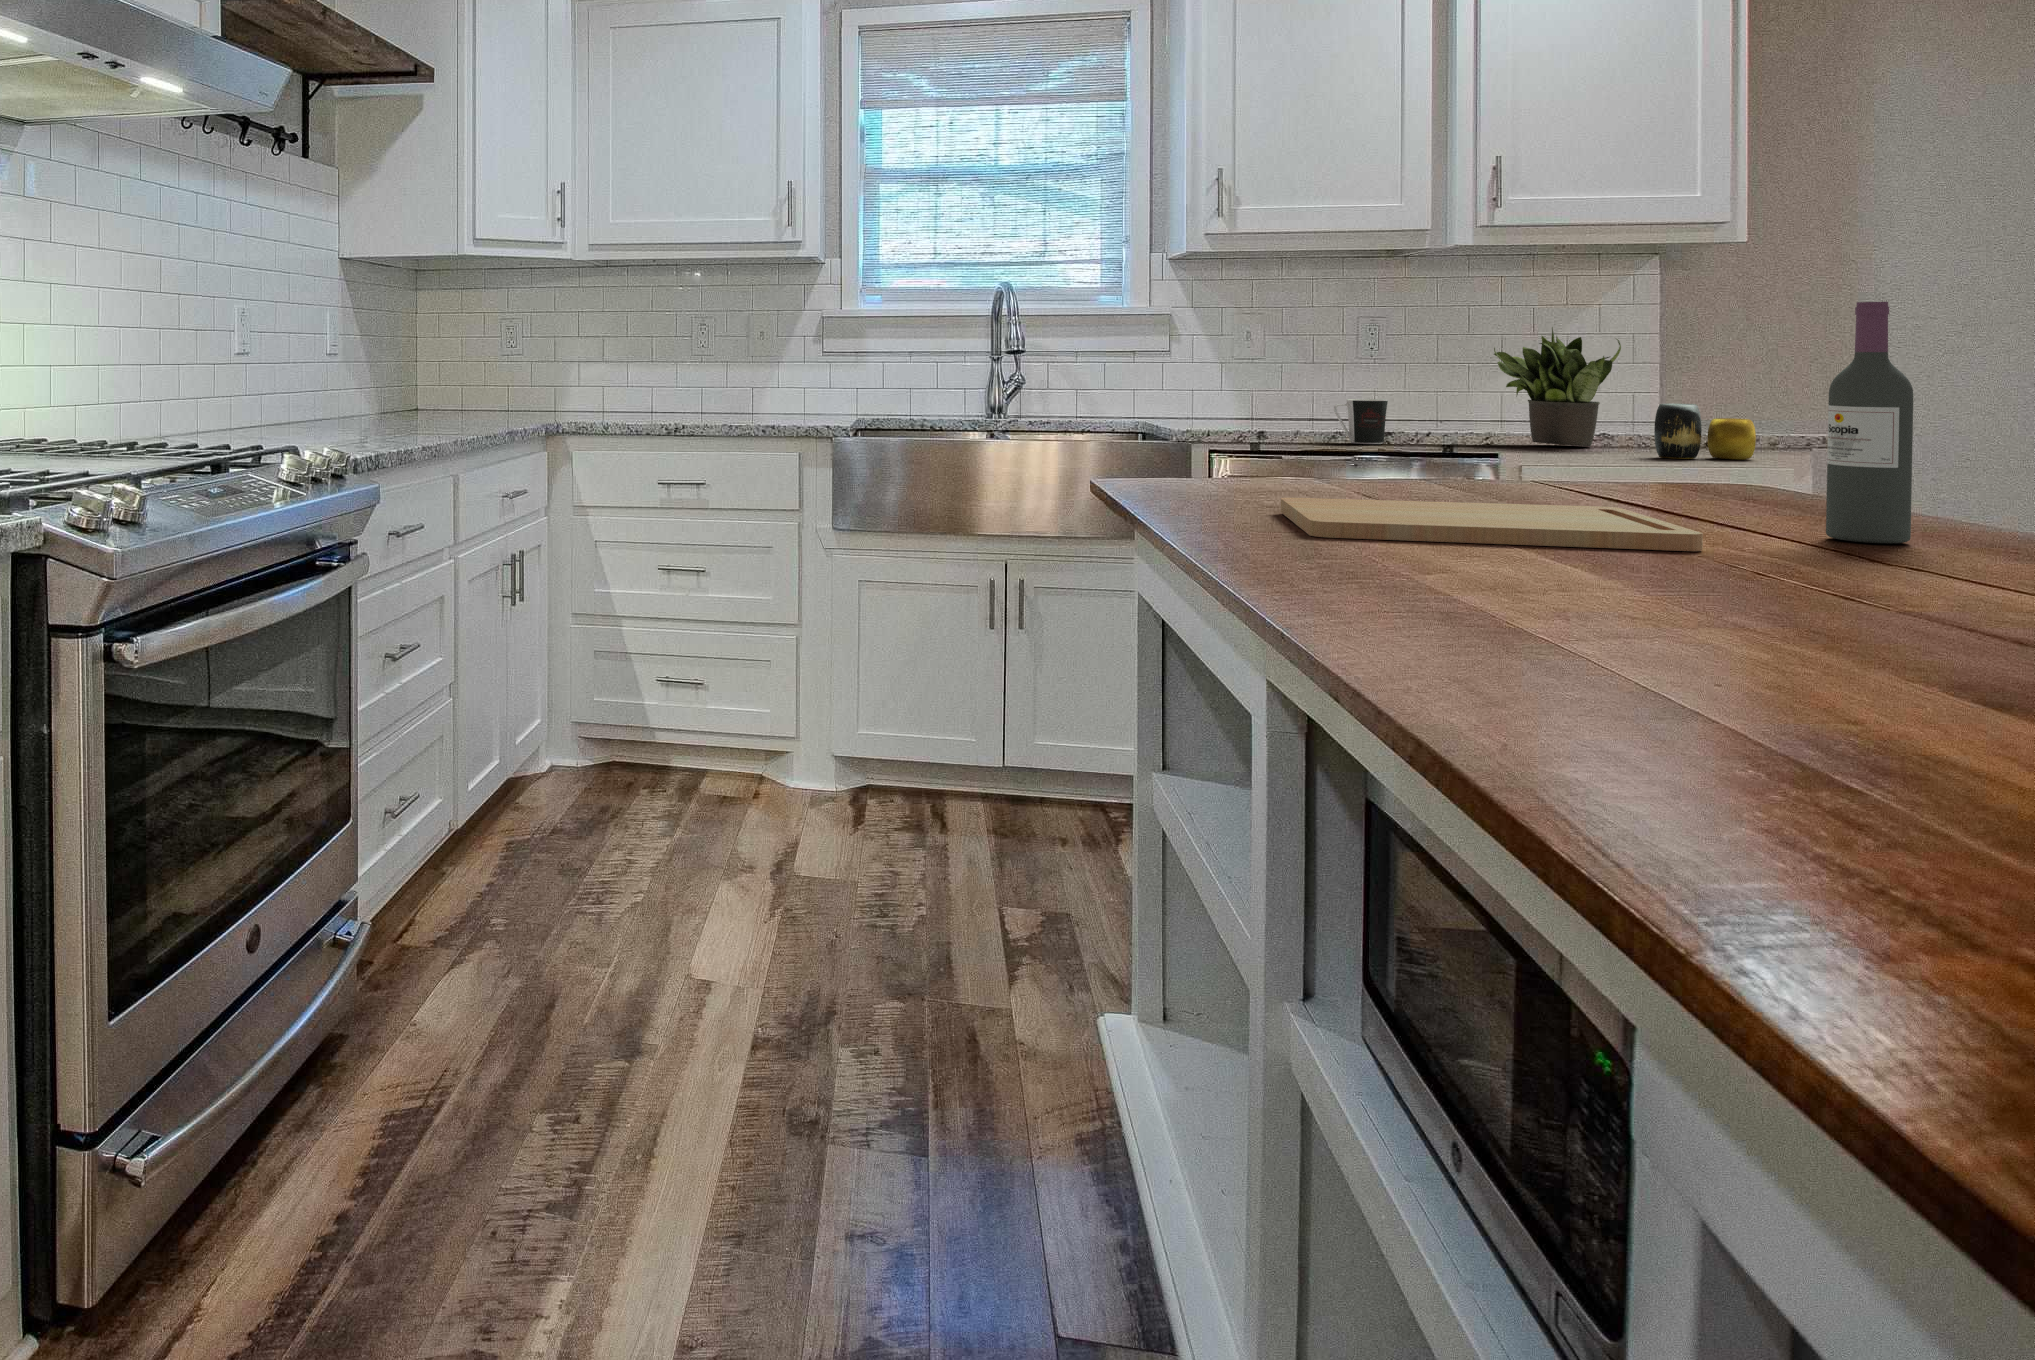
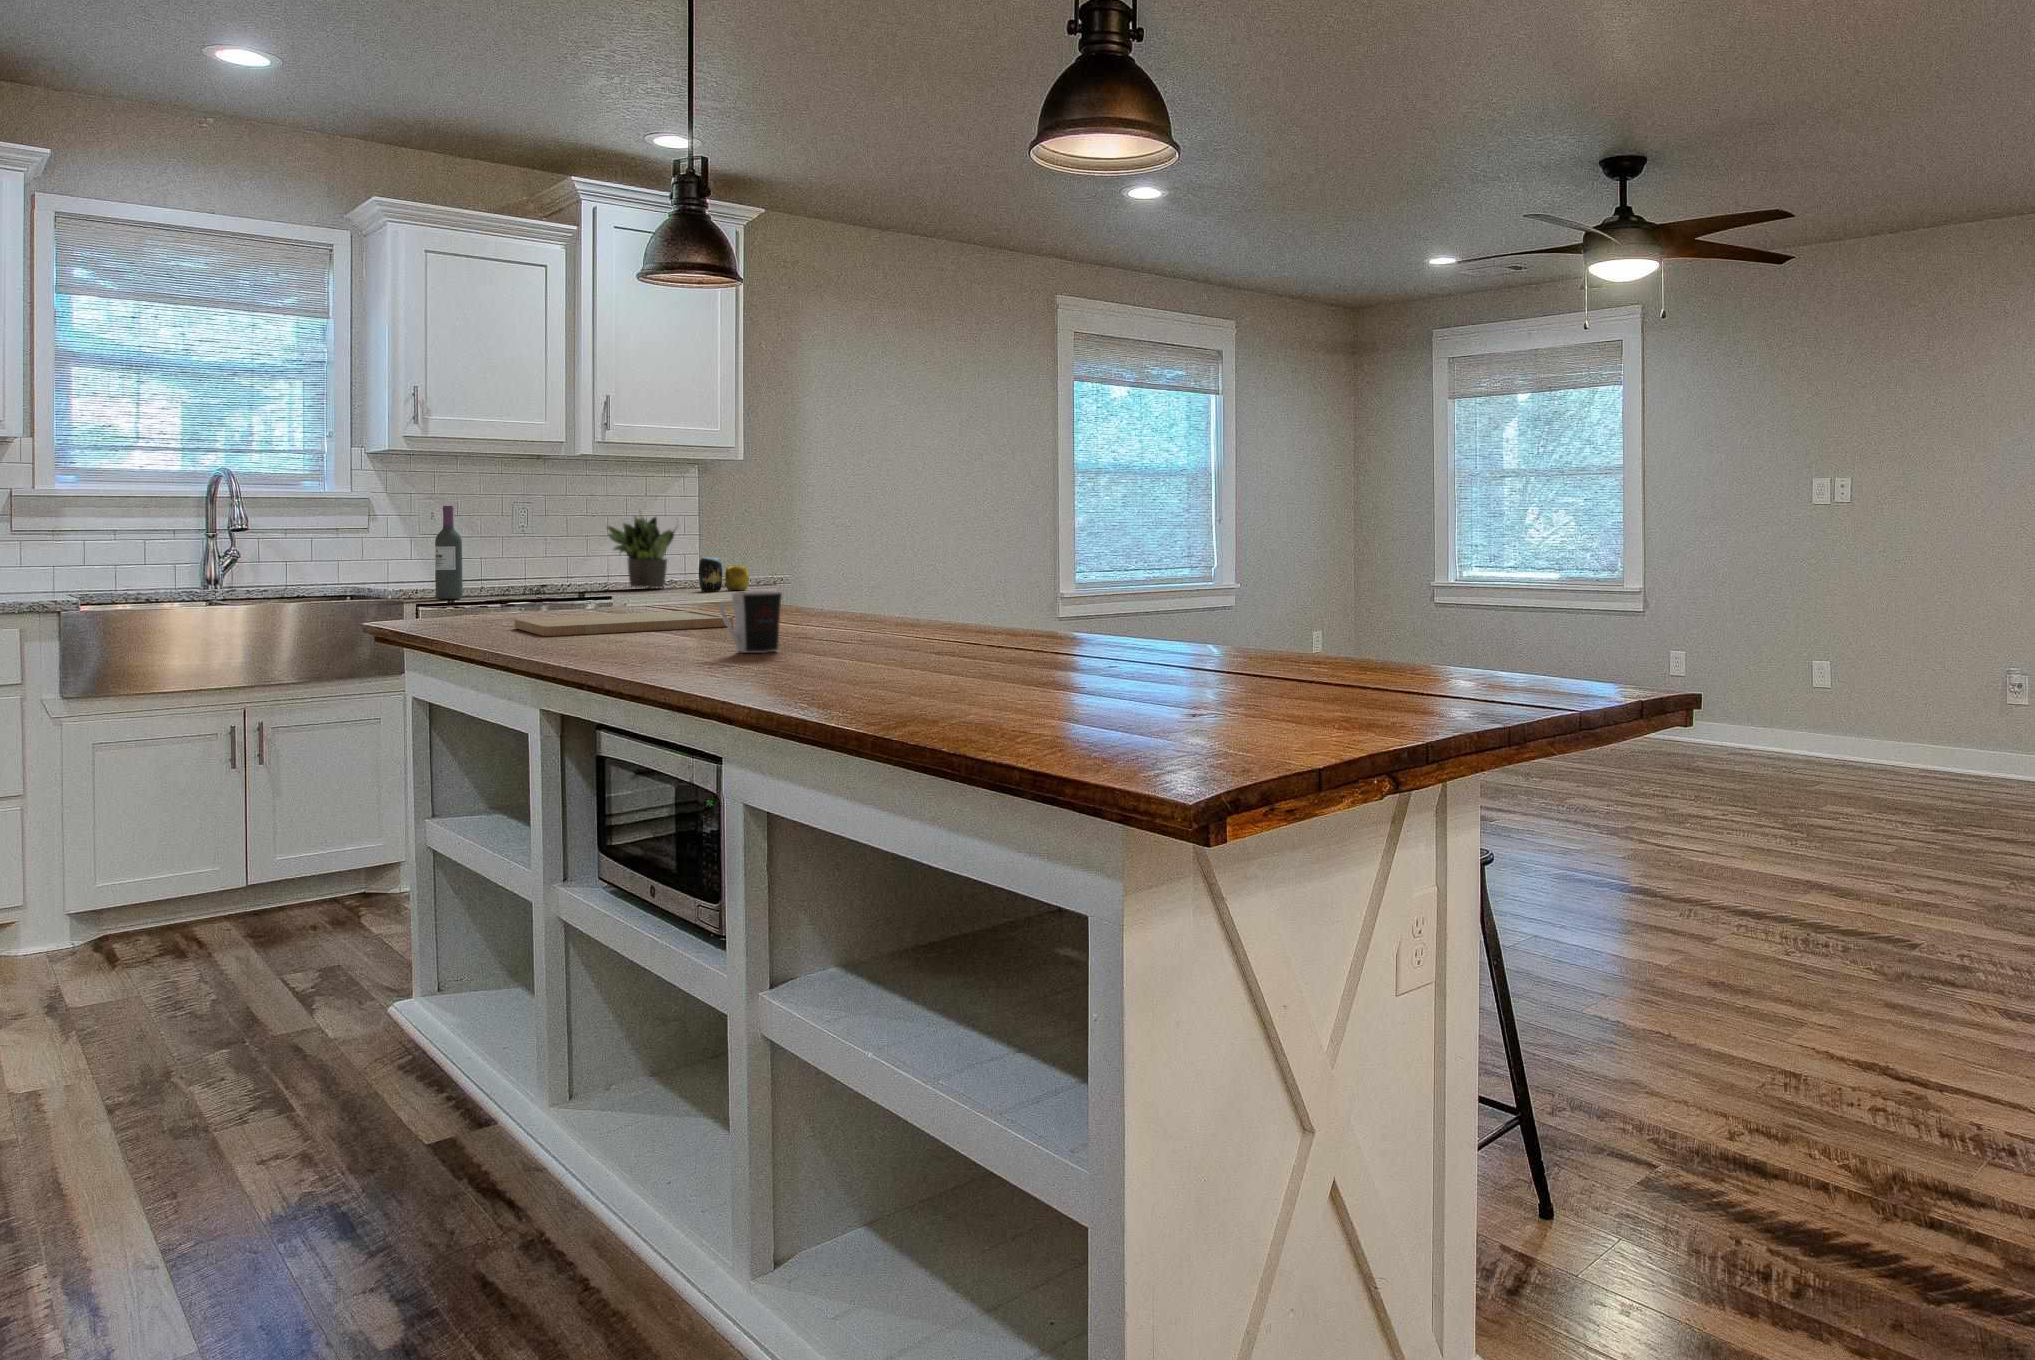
wine bottle: present [1826,302,1913,543] -> present [435,506,463,599]
coffee cup: present [1334,399,1388,444] -> present [719,591,782,653]

